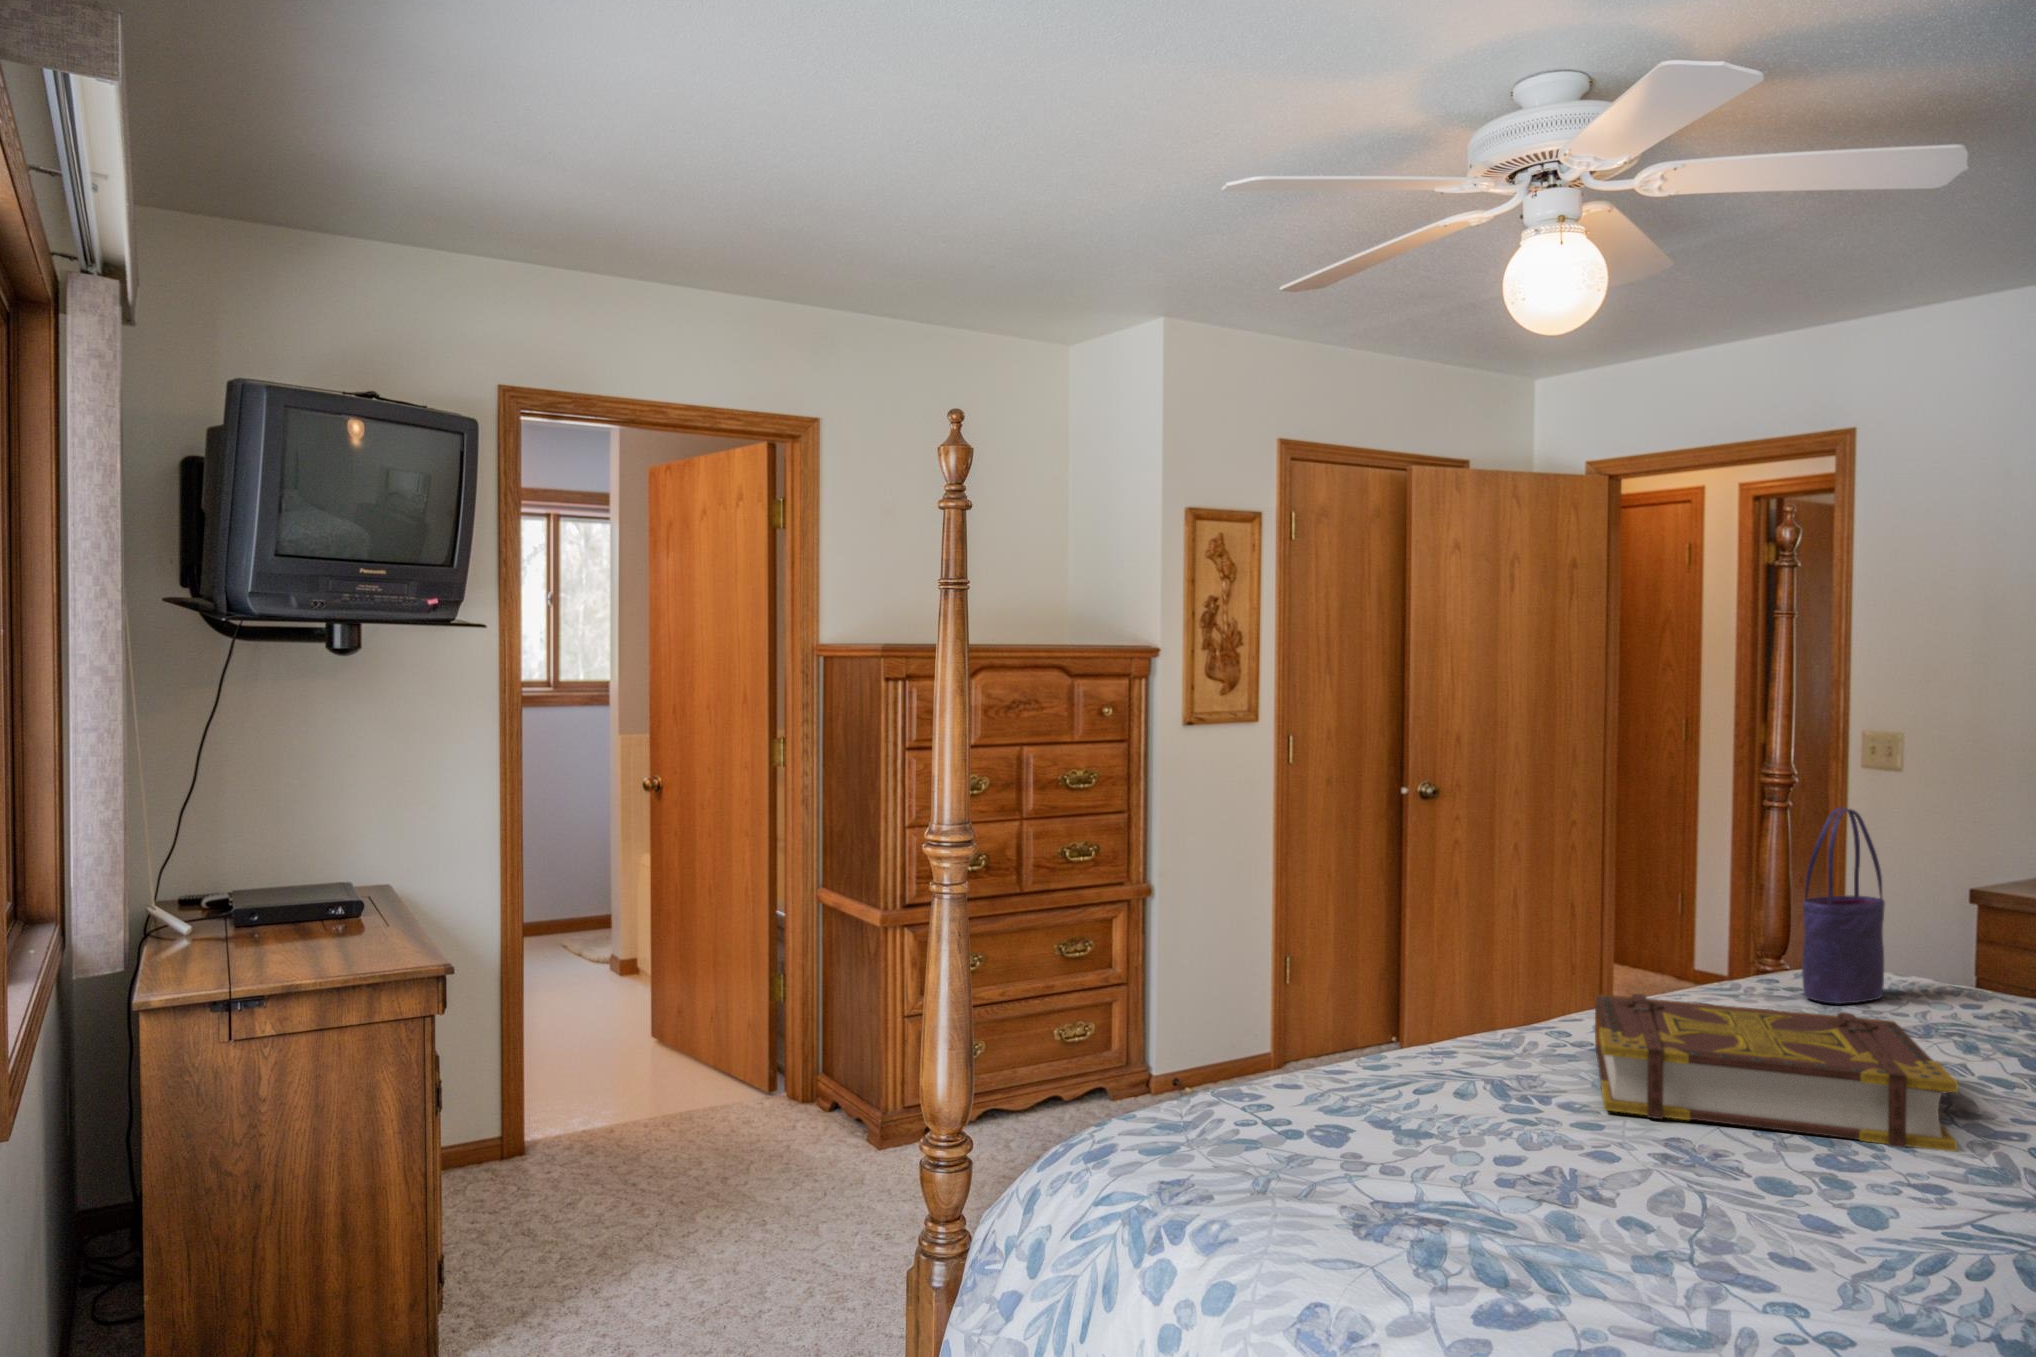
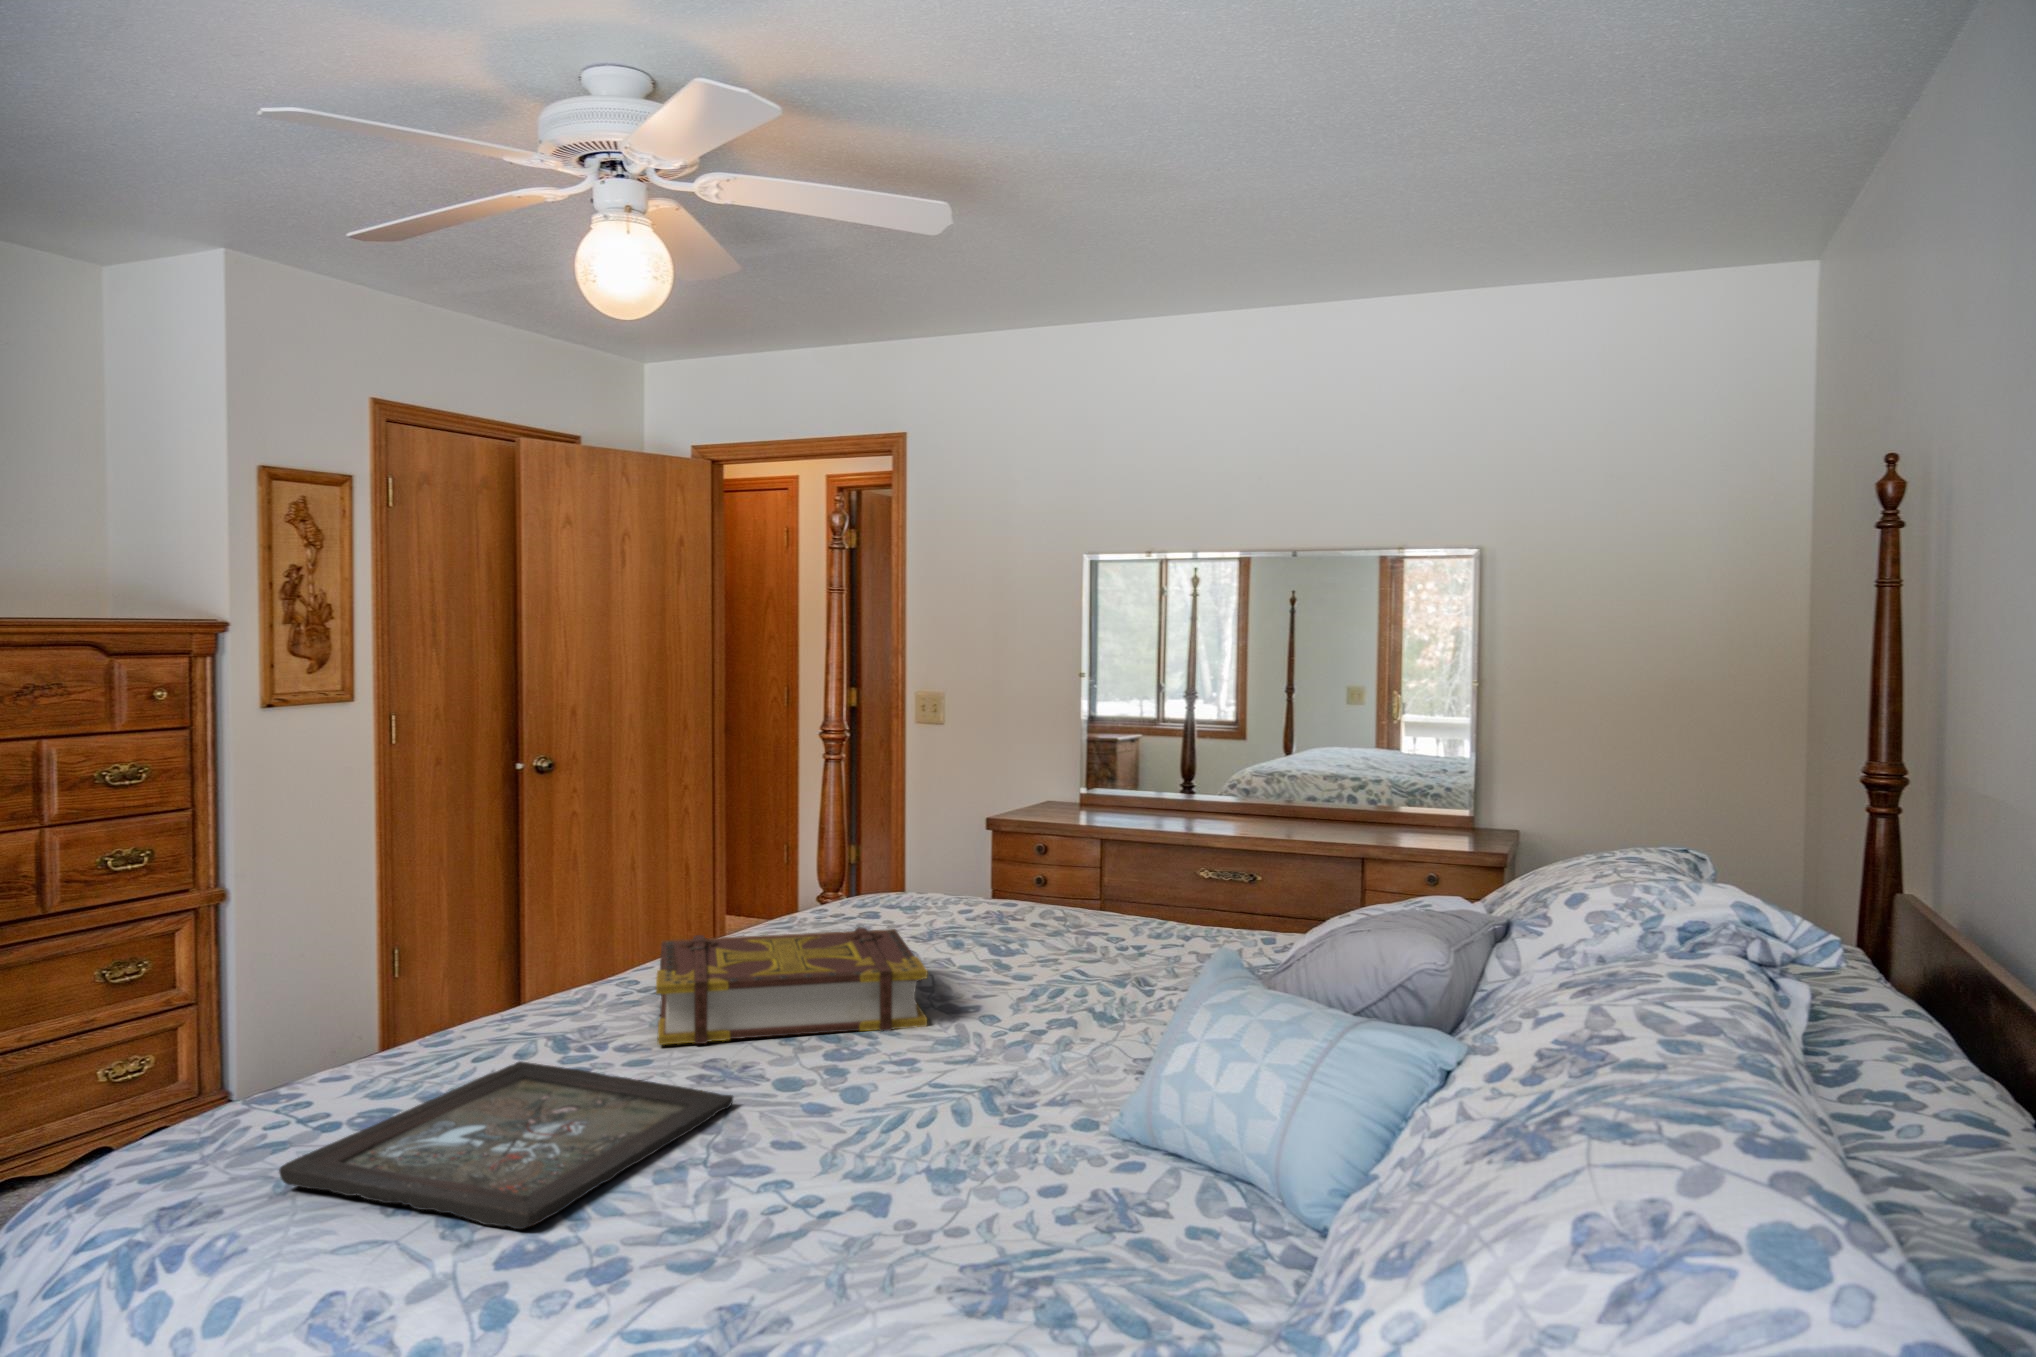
tote bag: present [1802,808,1885,1004] -> none [843,757,903,923]
tray: none [1259,1101,1712,1287] -> present [279,1061,733,1229]

